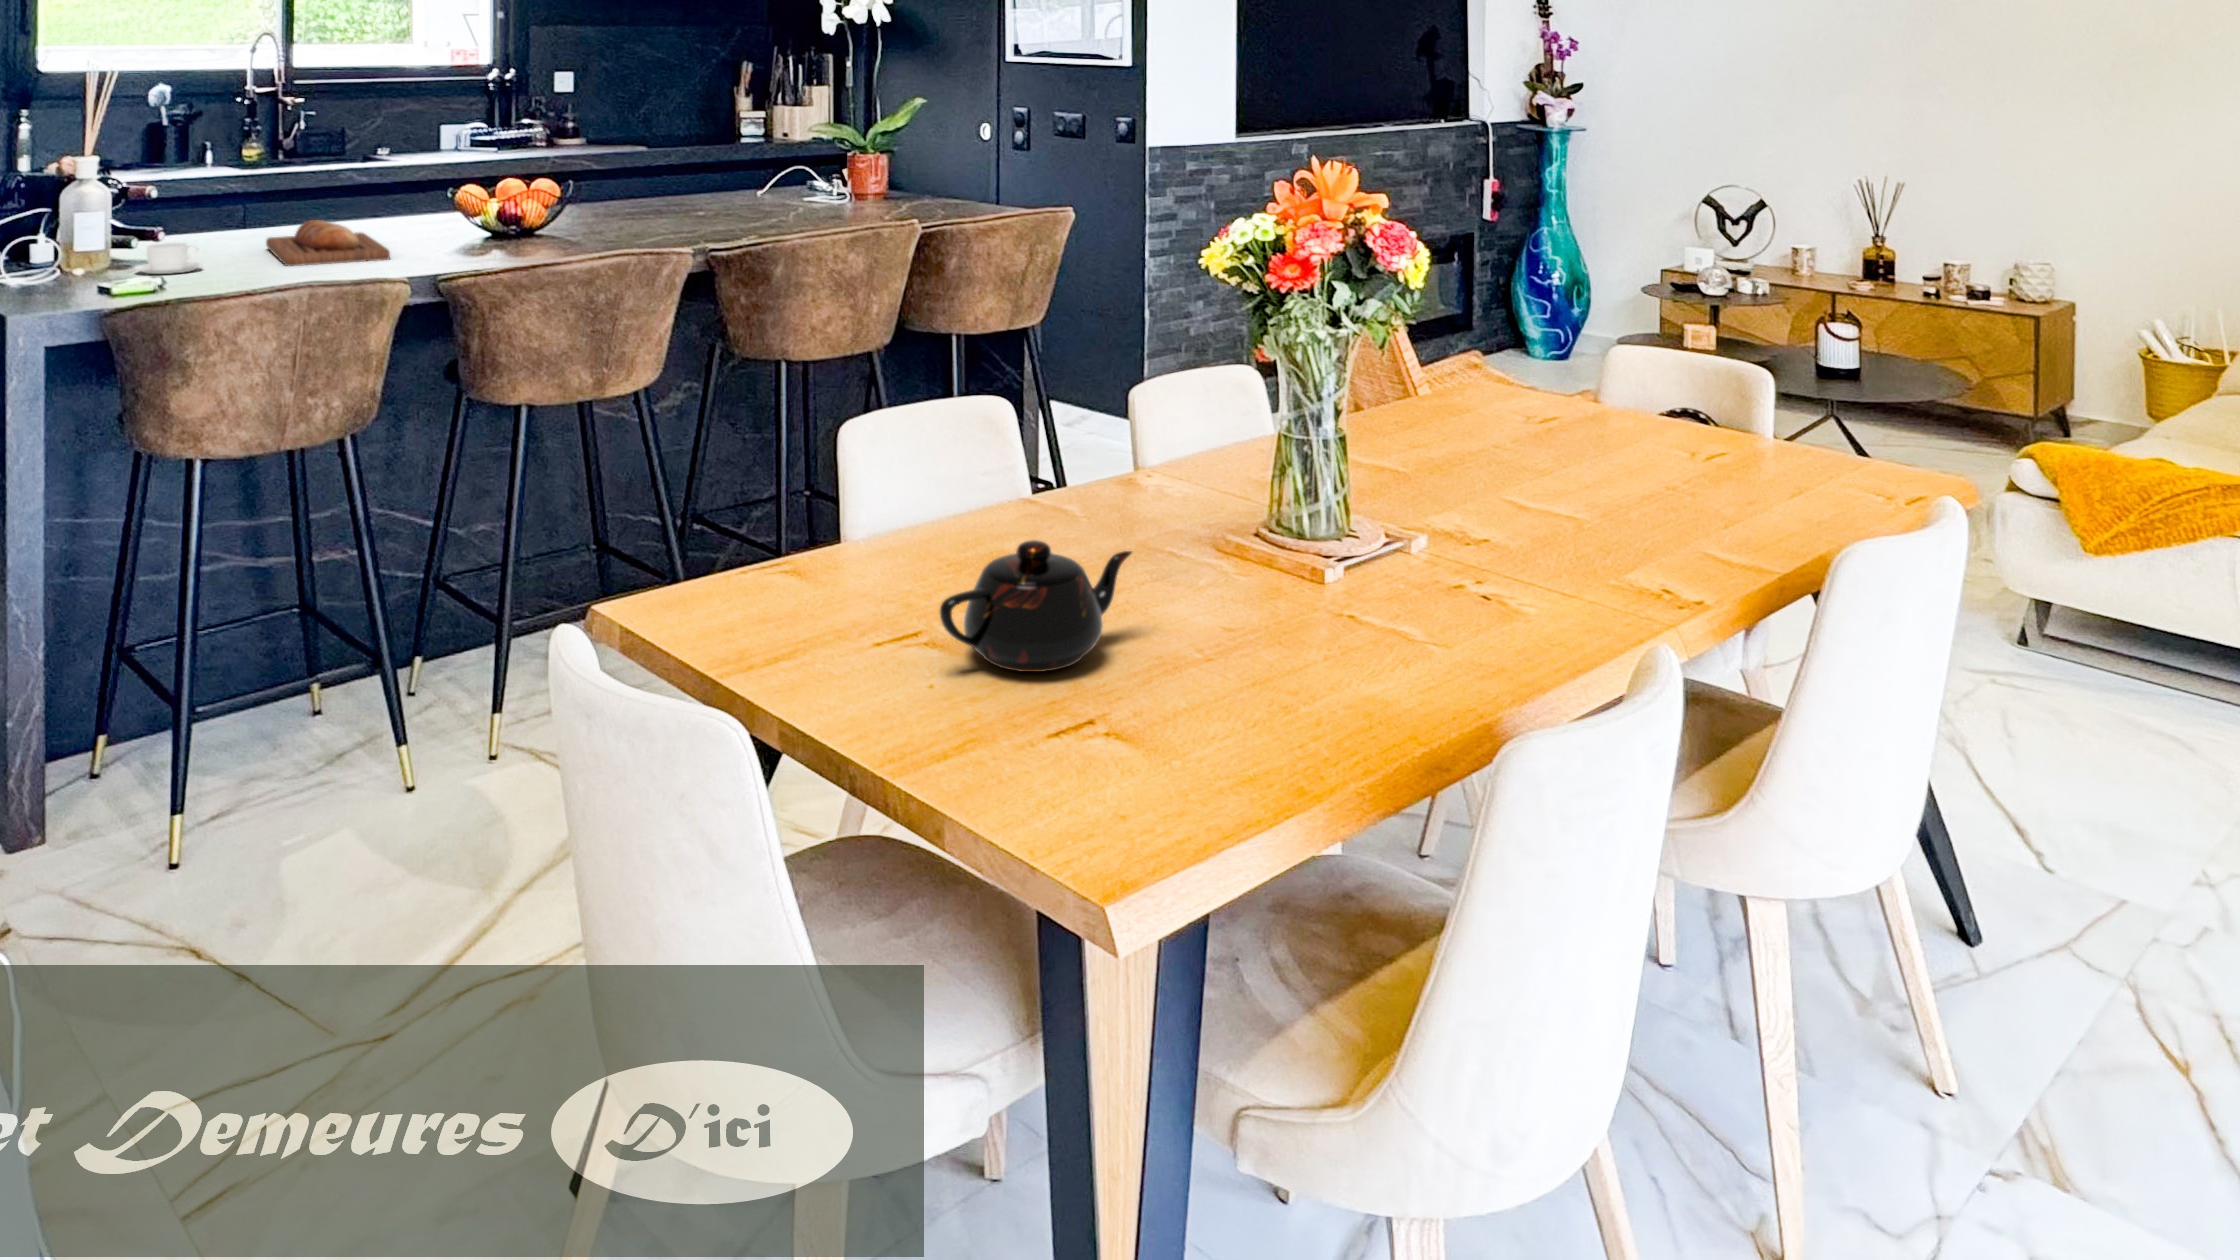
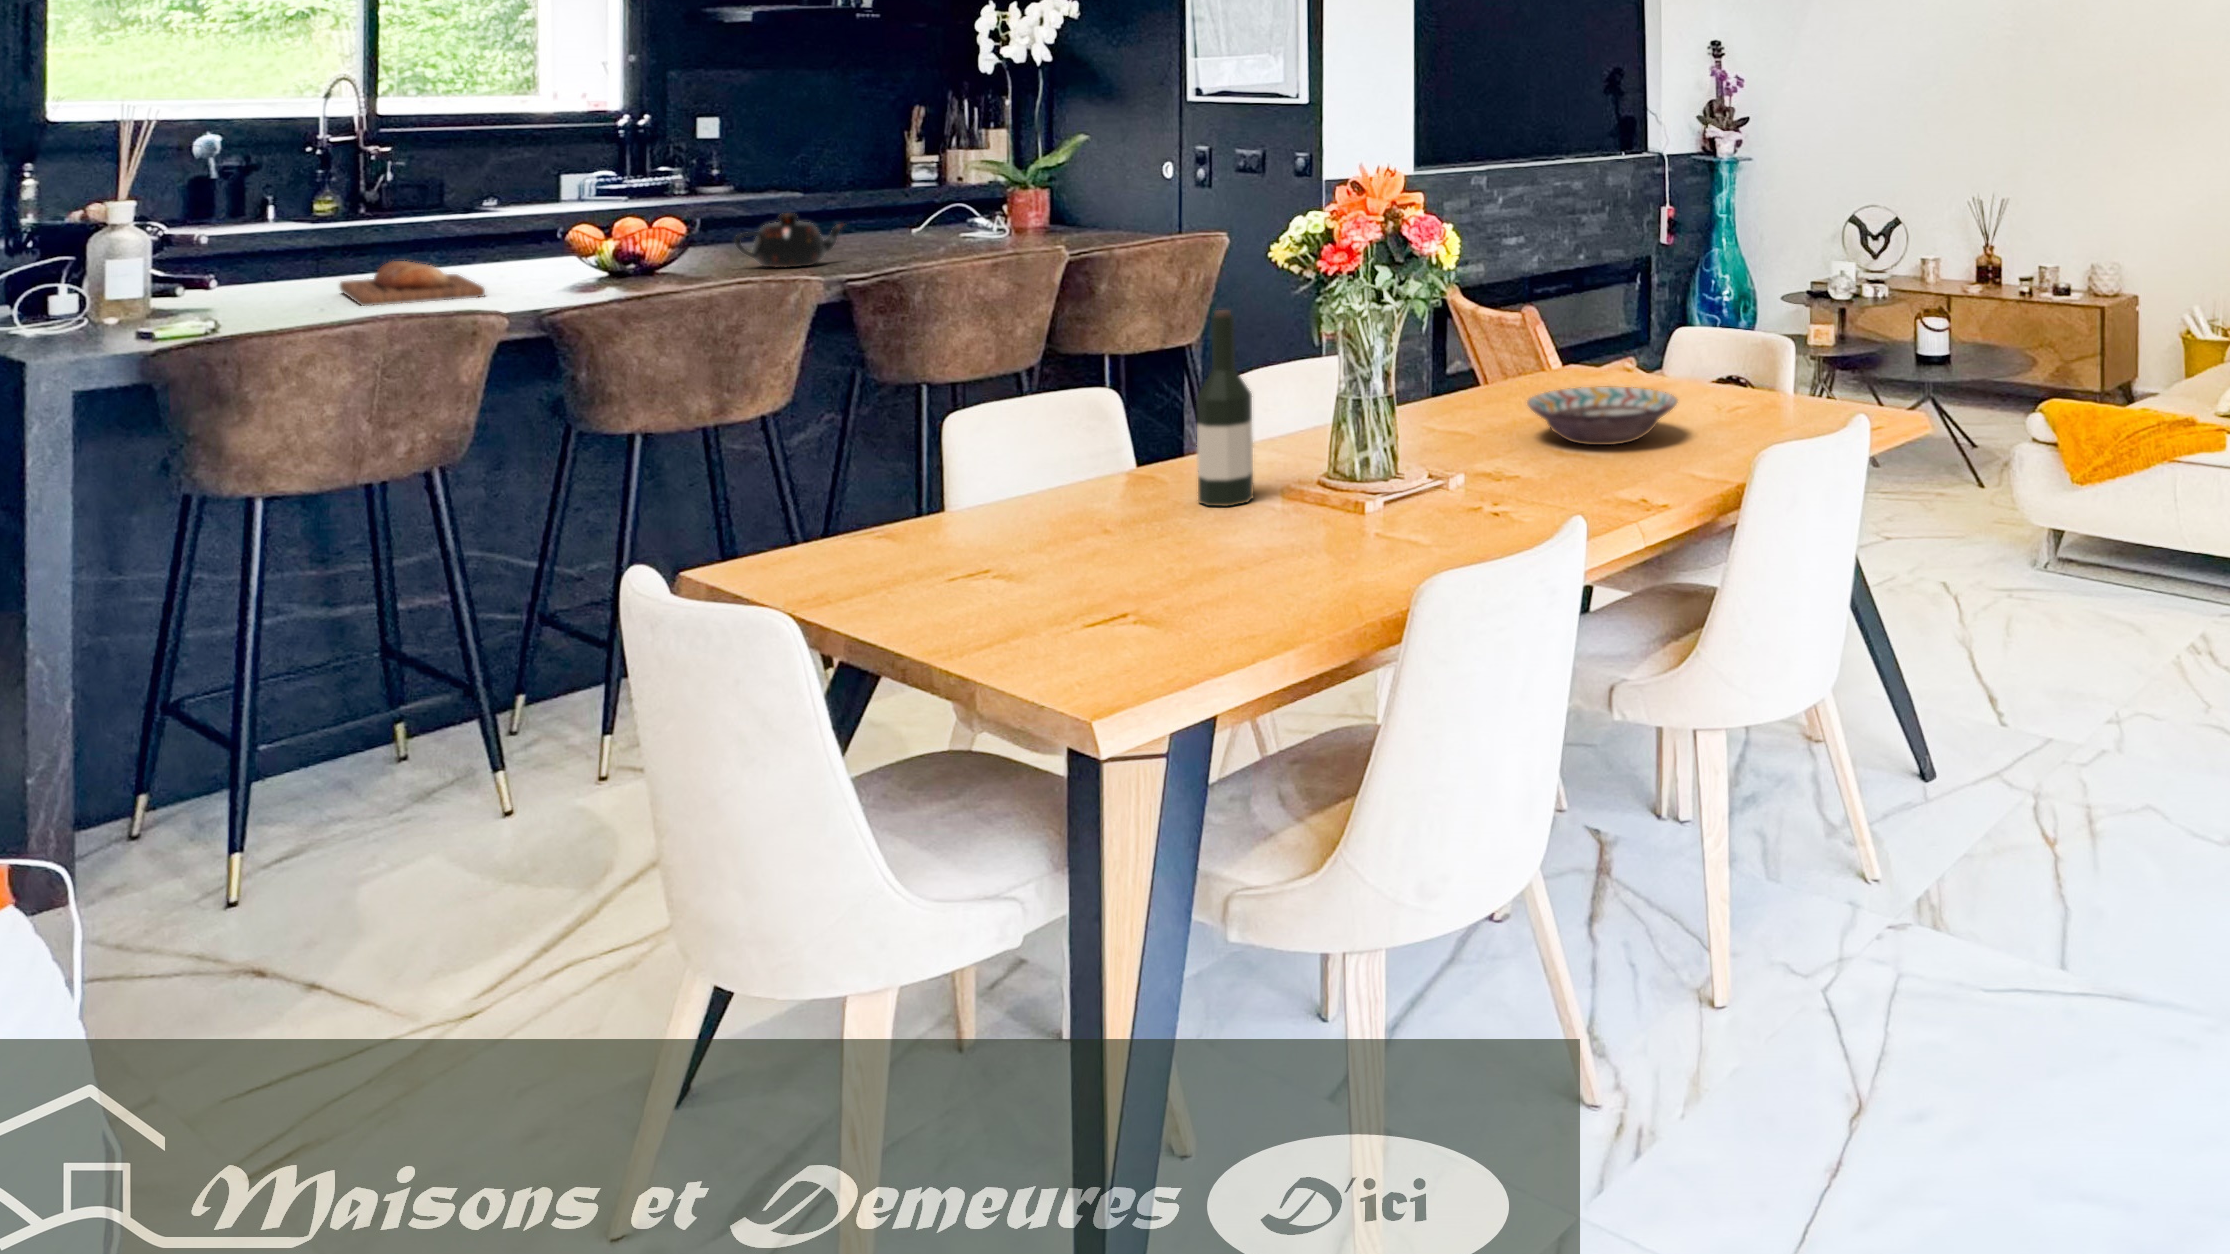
coffee cup: present [136,243,202,274] -> none [176,285,261,317]
wine bottle: none [1127,329,1189,562] -> present [1196,310,1254,506]
decorative bowl: none [1475,423,1664,501] -> present [1527,387,1677,445]
teapot: present [939,540,1132,672] -> present [734,213,844,268]

